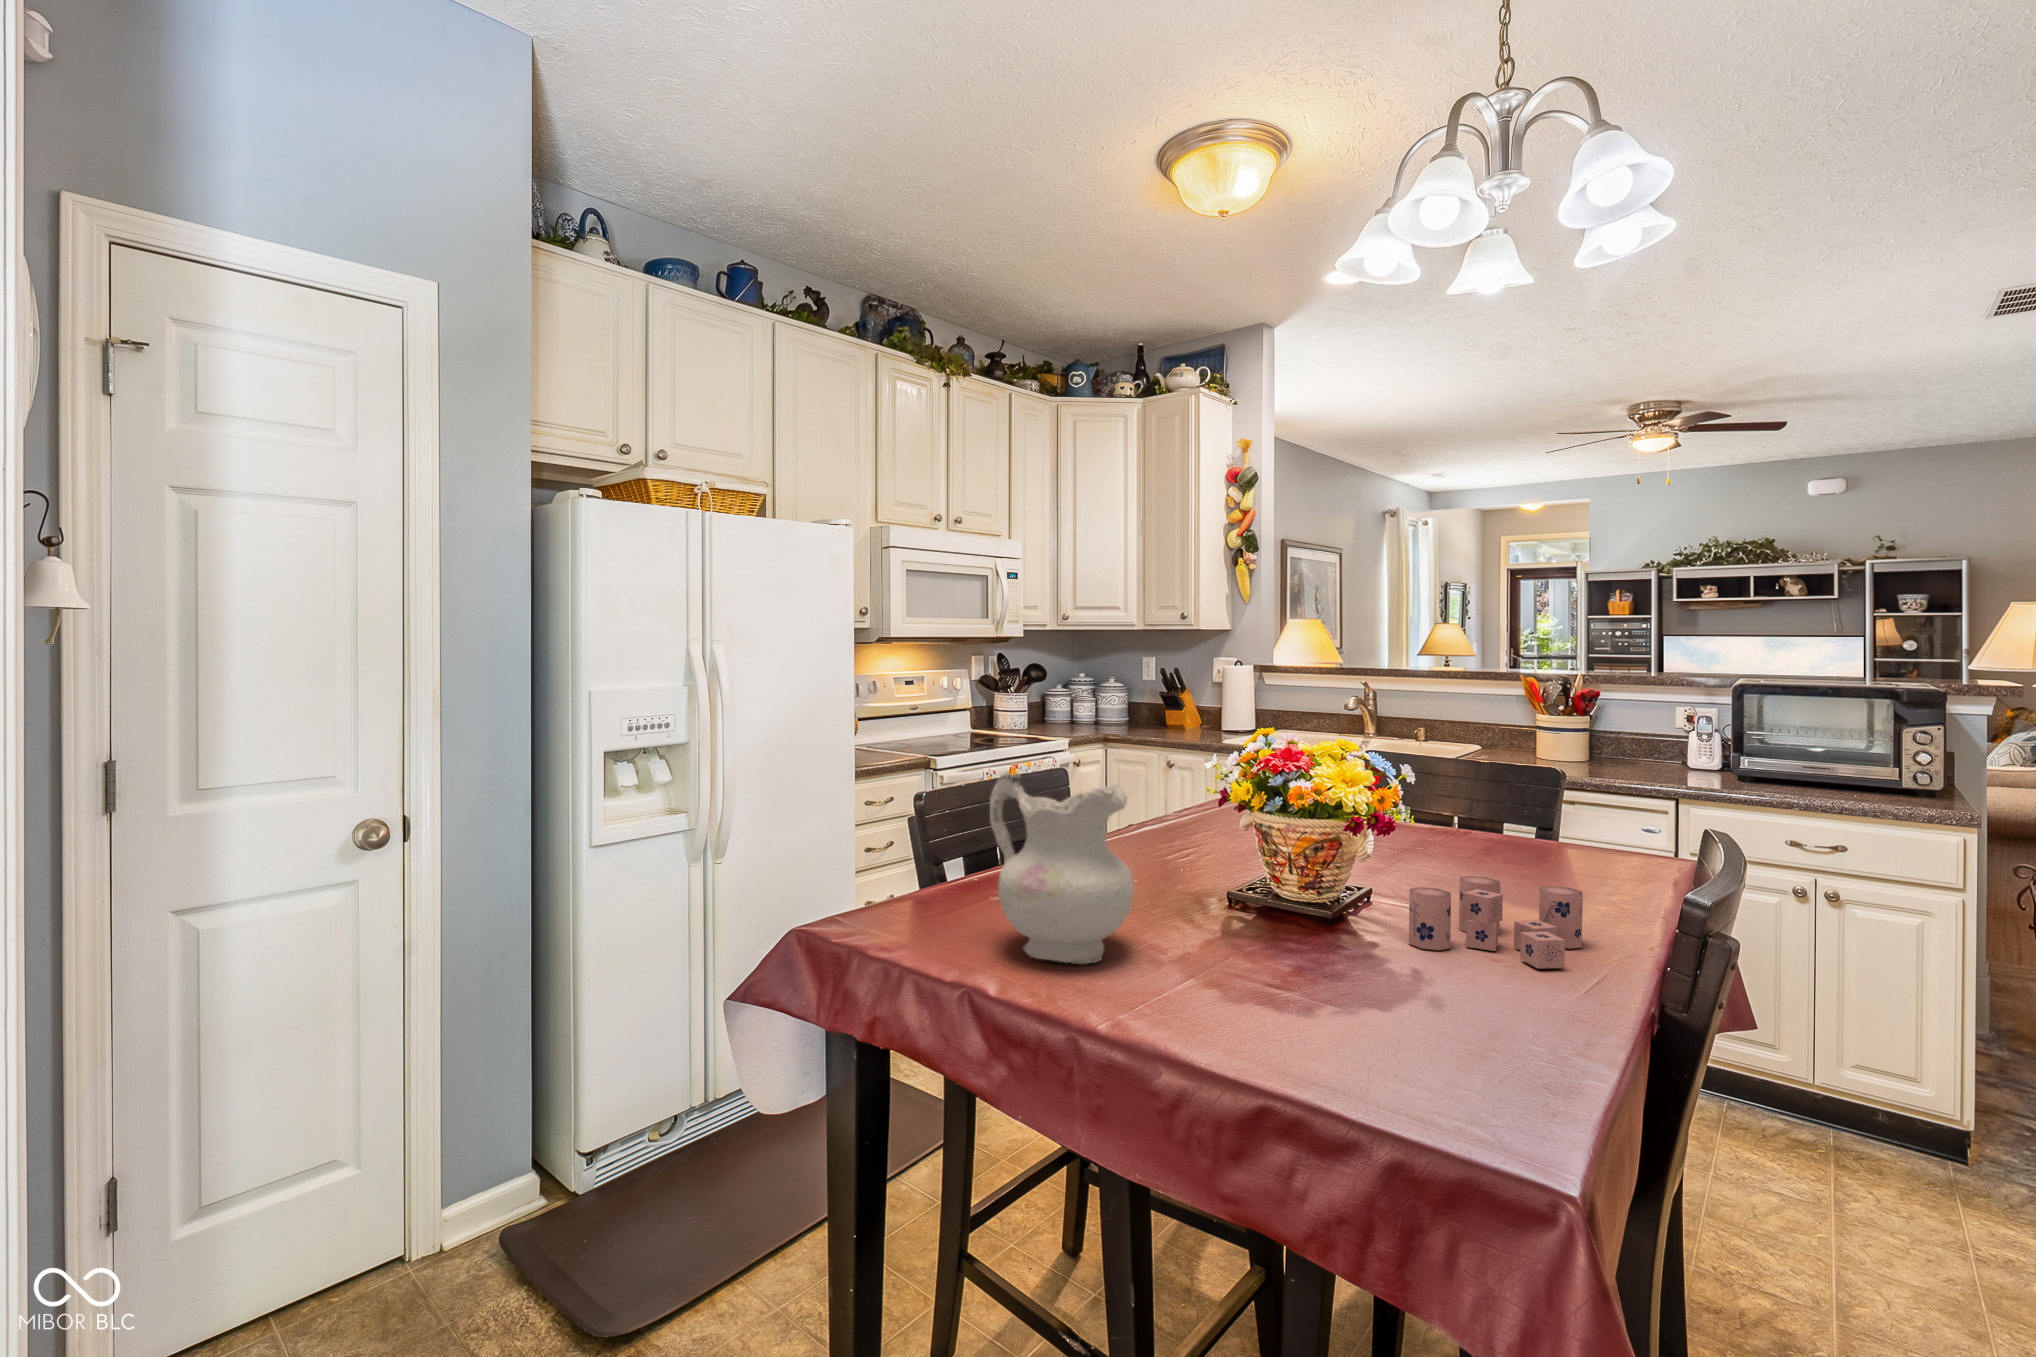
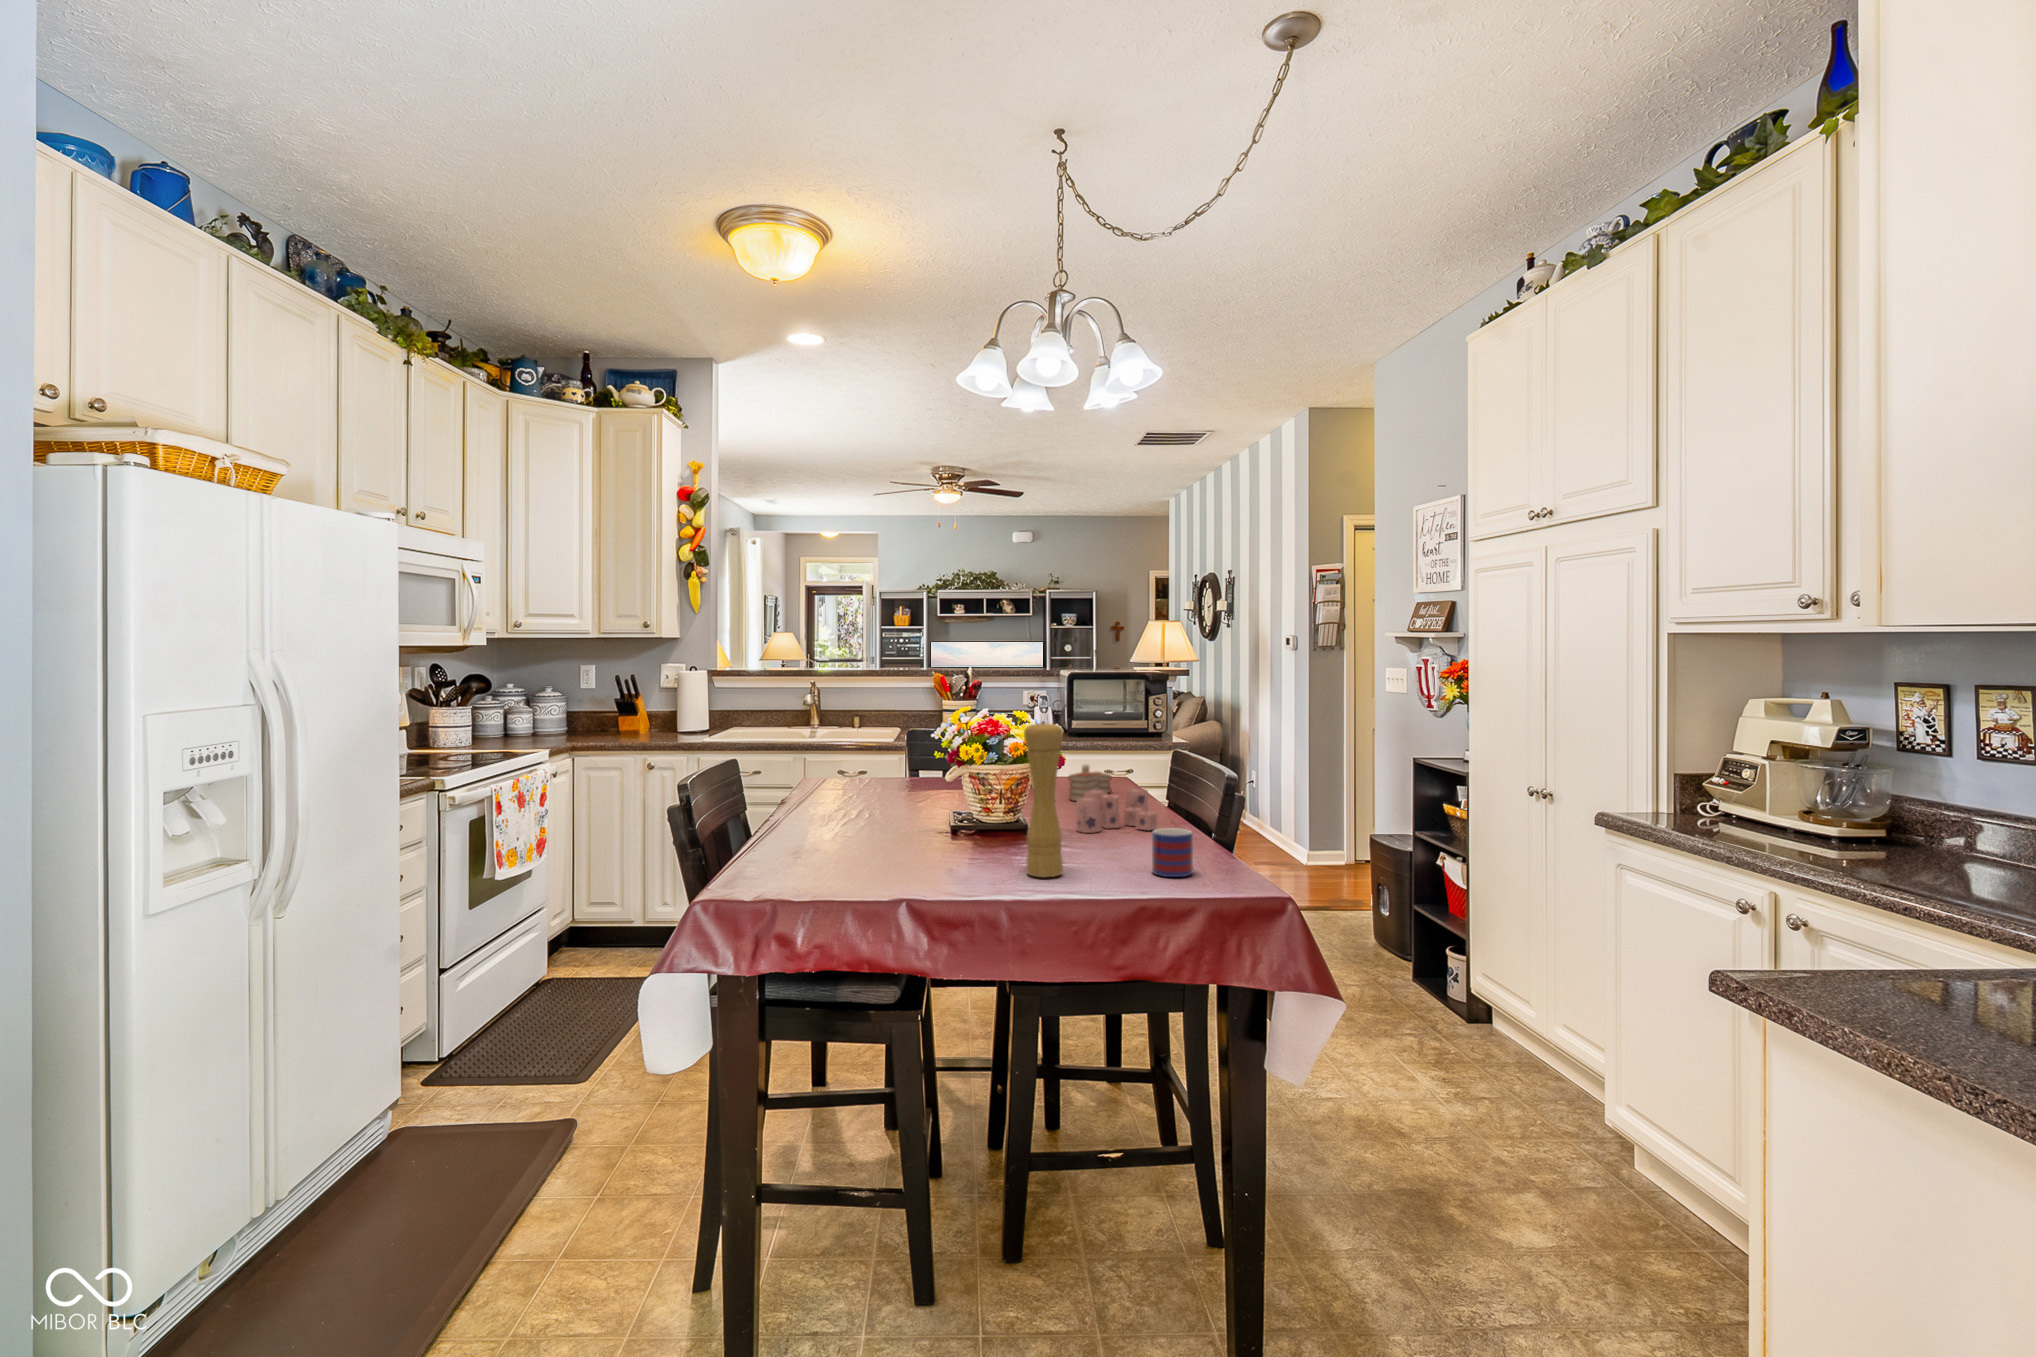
pepper mill: none [1165,757,1228,1012] -> present [1024,721,1063,877]
ceramic pitcher: present [990,773,1133,964] -> none [861,747,972,876]
book: none [1507,831,1614,892] -> present [1069,765,1112,801]
mug: none [1370,977,1454,1084] -> present [1152,828,1193,877]

